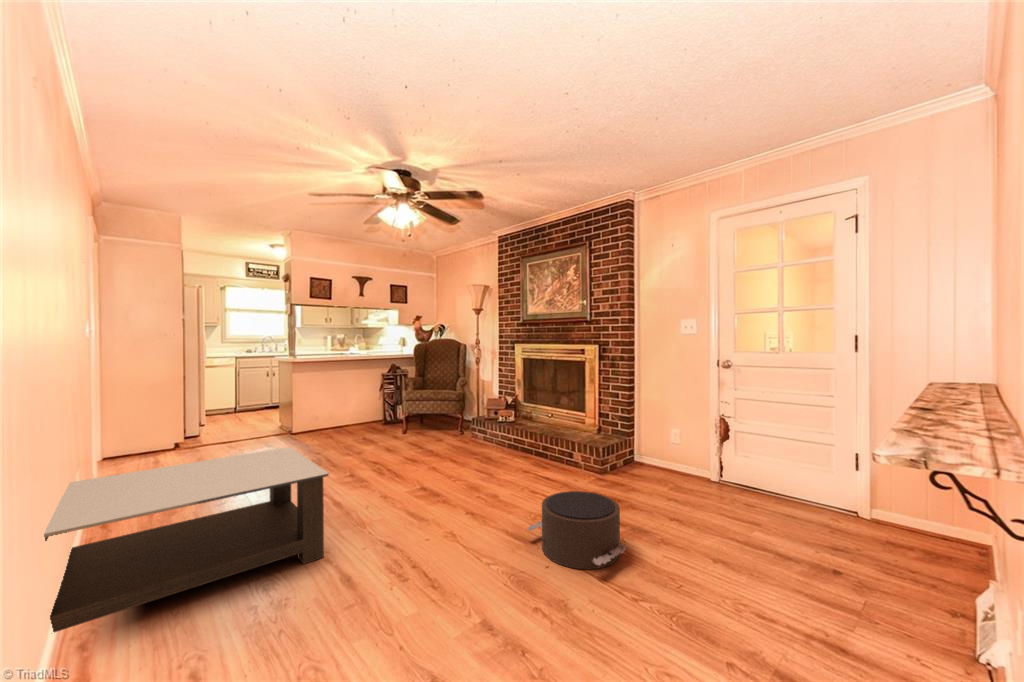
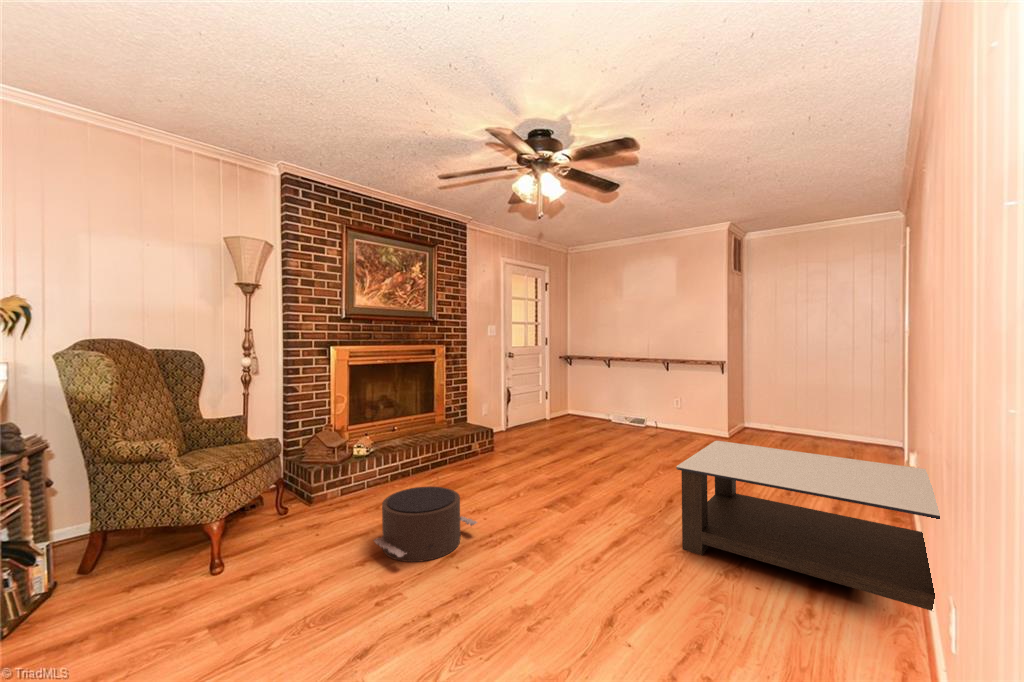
pouf: present [527,491,628,569] -> present [374,486,477,562]

